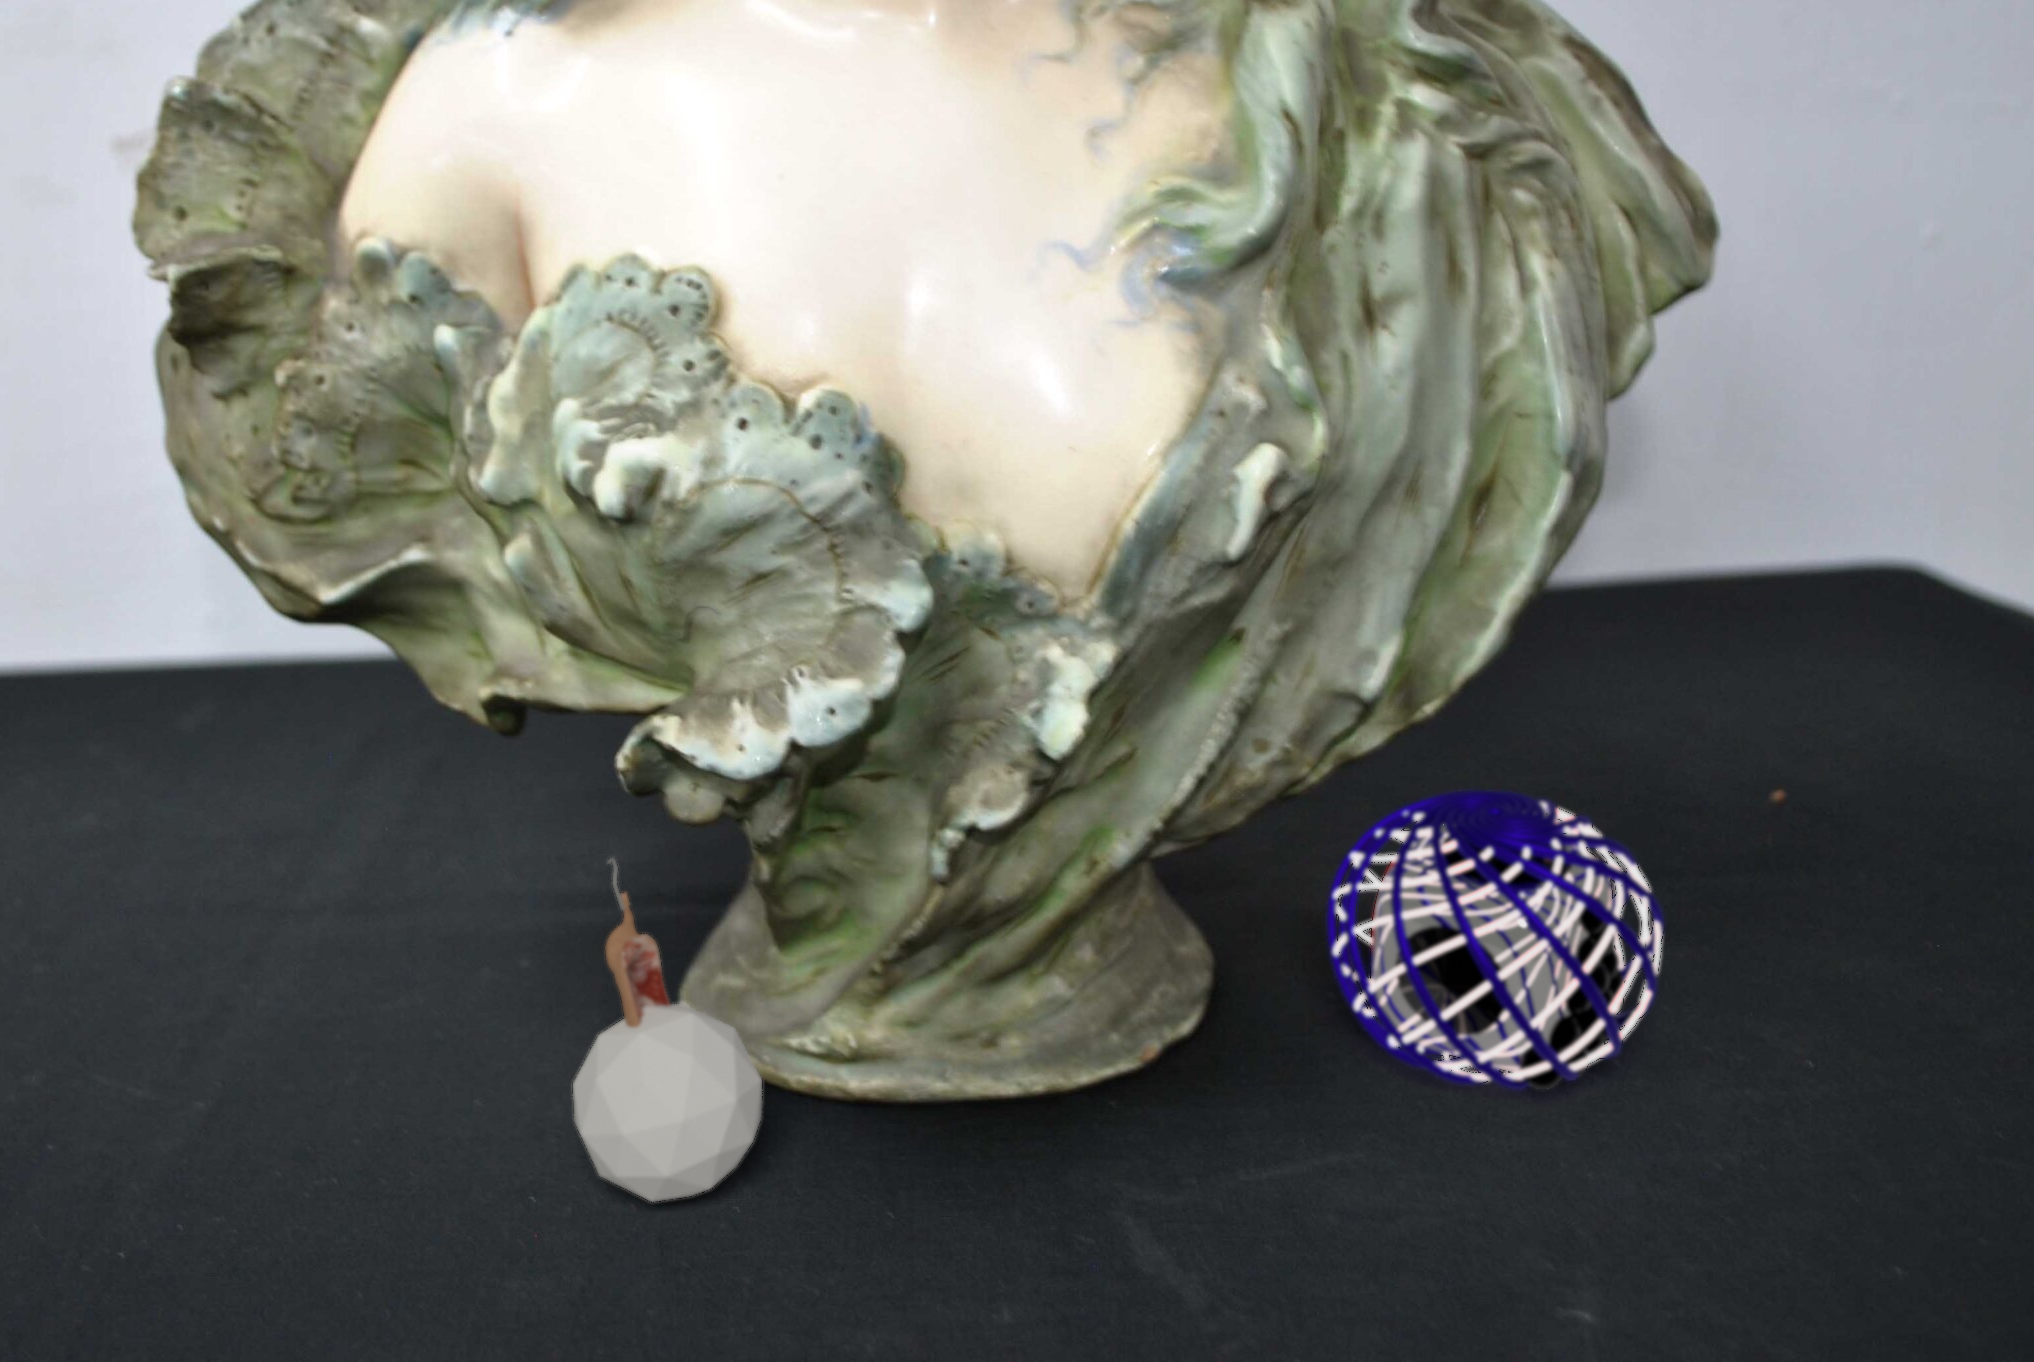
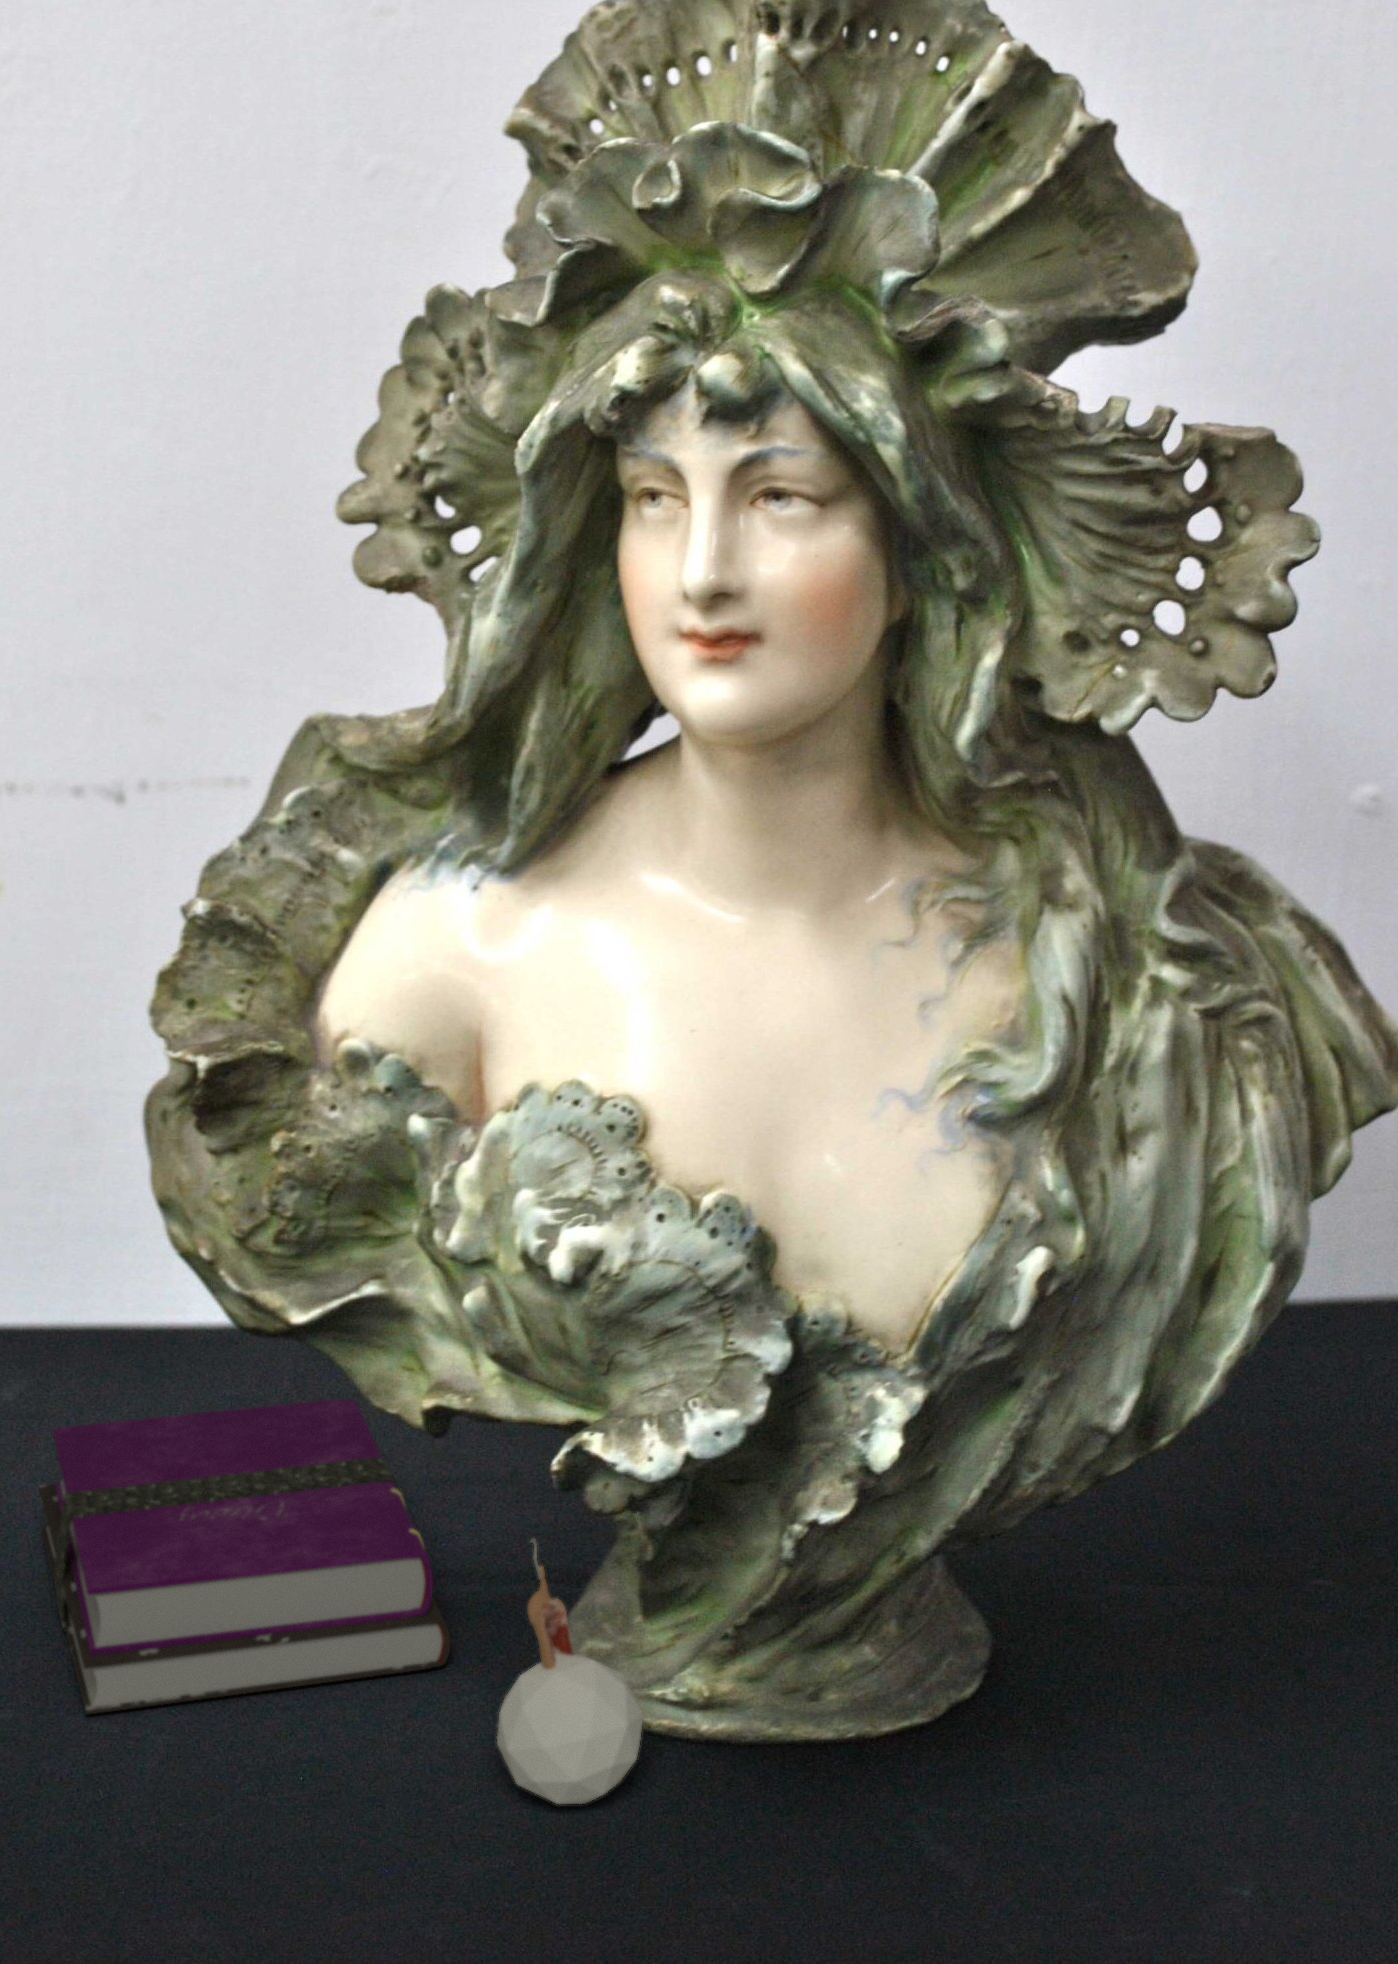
hardback book: none [98,702,556,1081] -> present [39,1398,451,1714]
decorative orb: present [1327,790,1664,1090] -> none [1083,1507,1339,1742]

